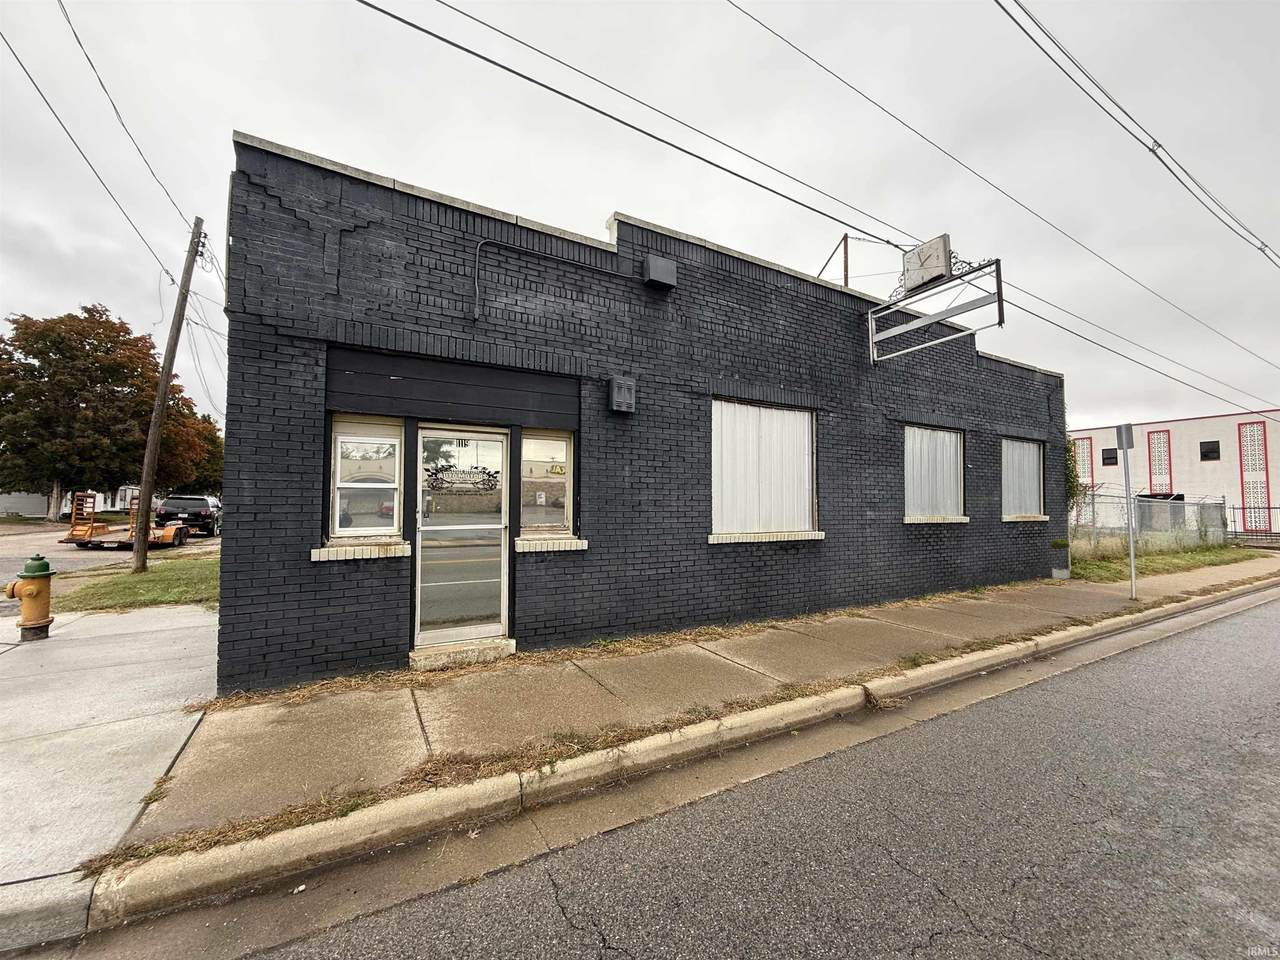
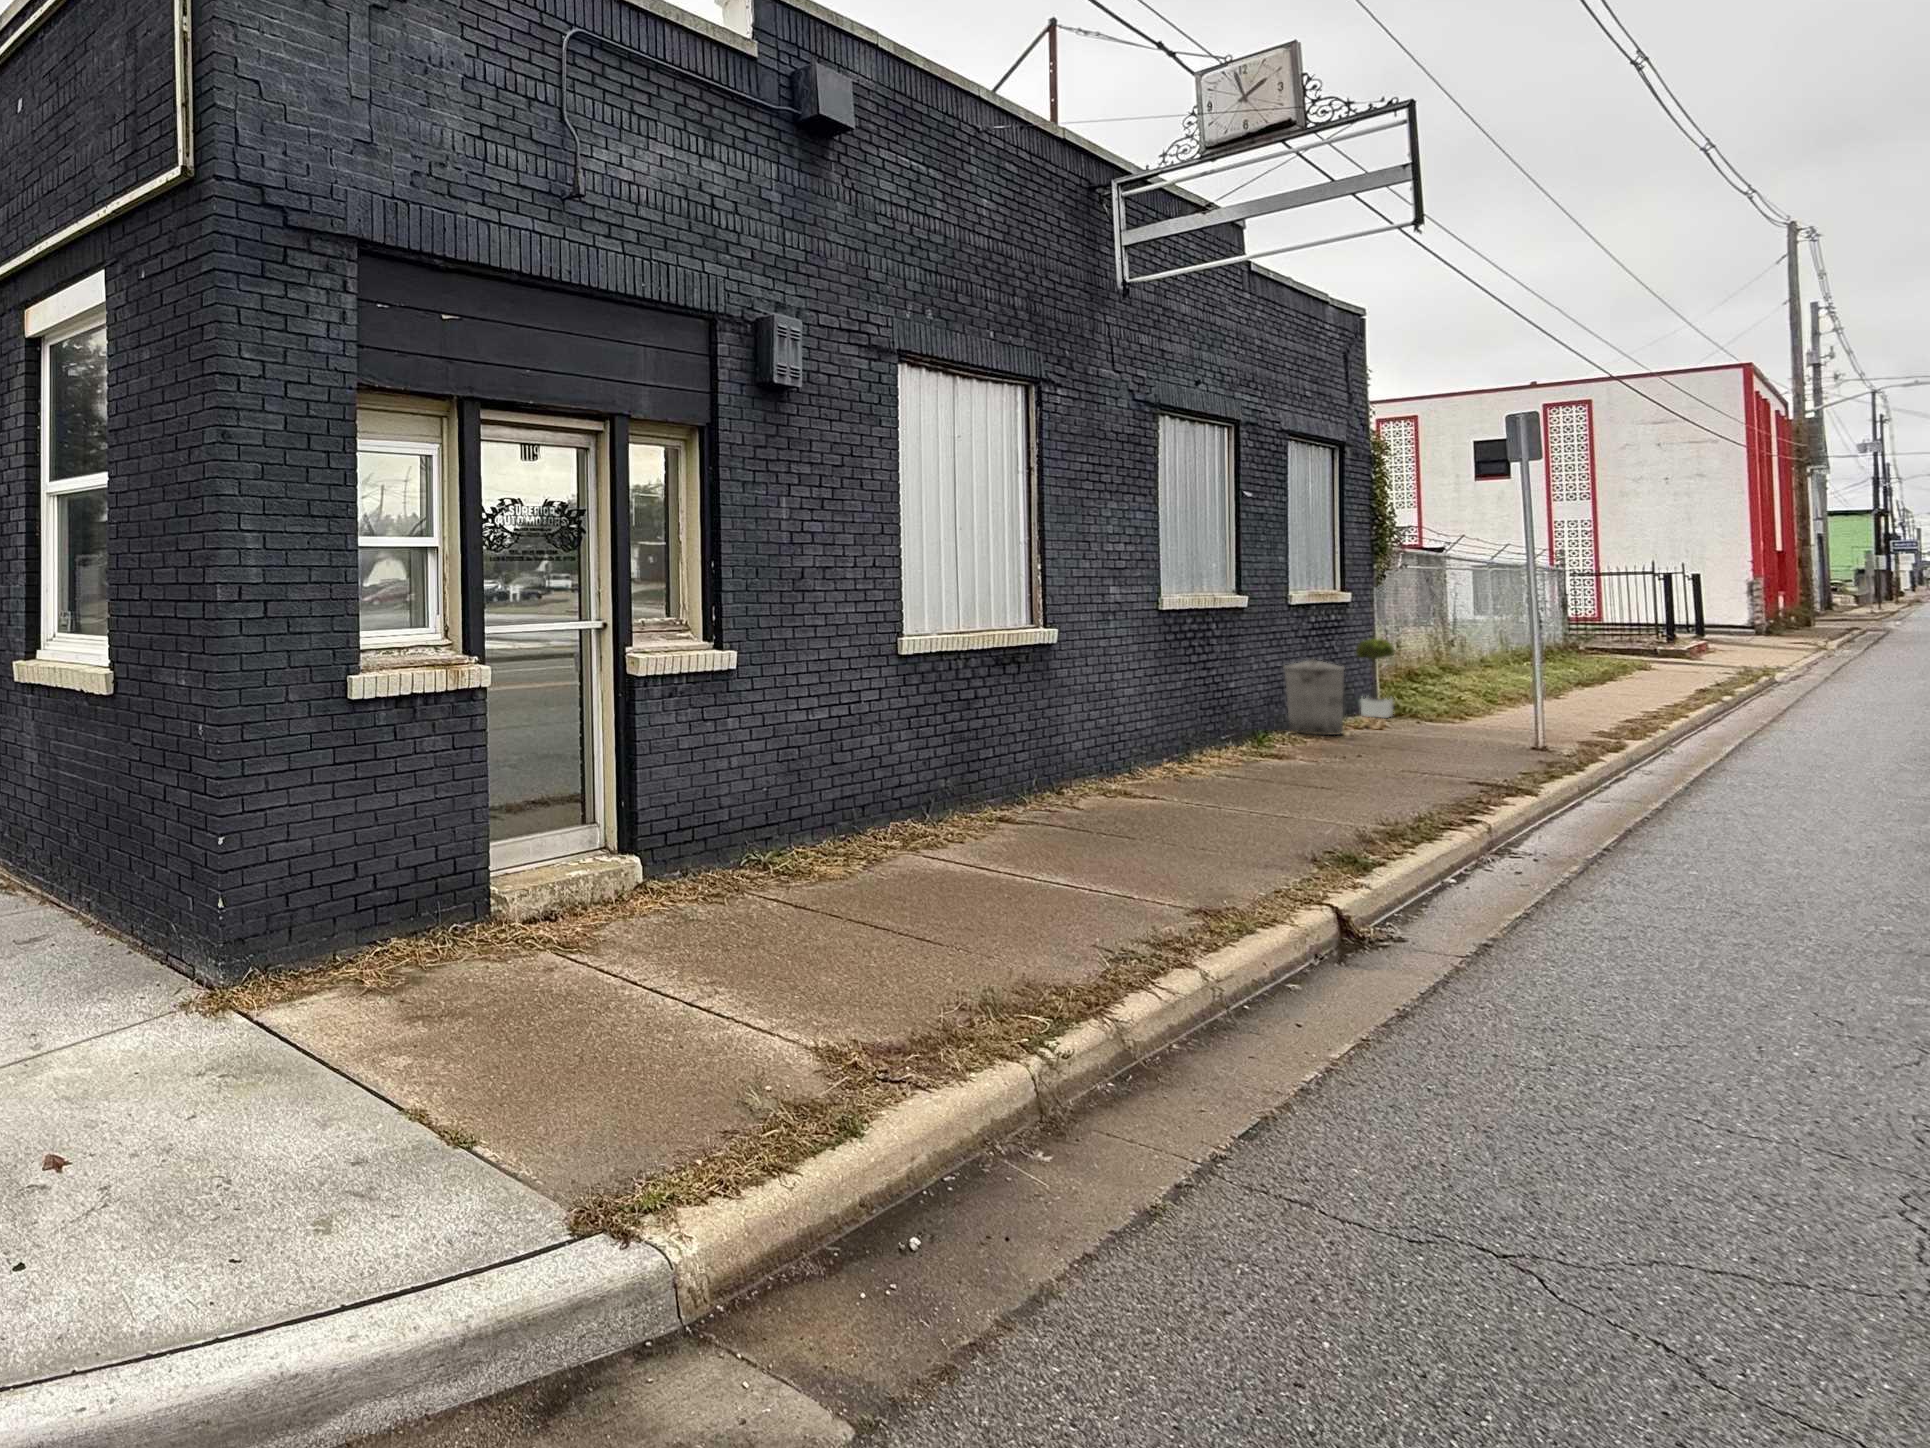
trash can: none [995,549,1026,587] -> present [1284,659,1344,735]

